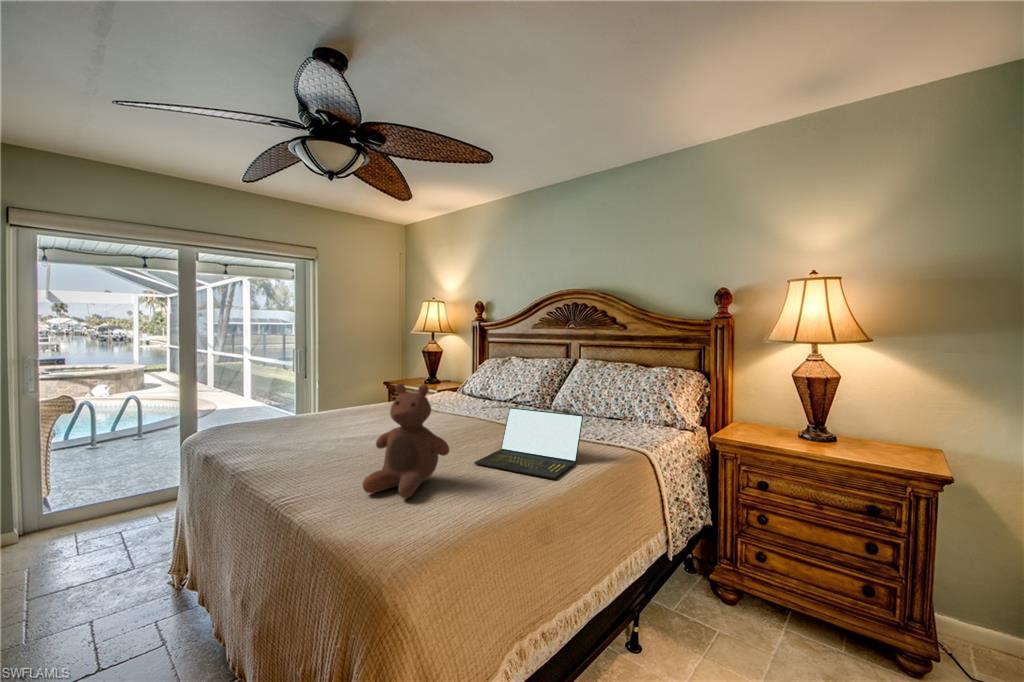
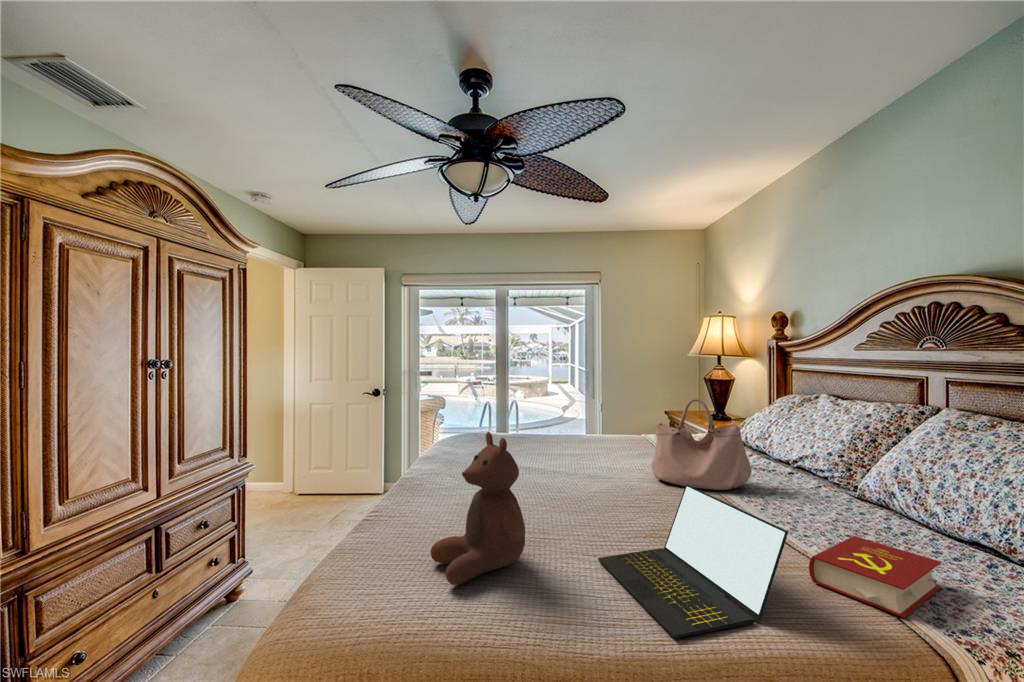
handbag: none [440,359,505,421] -> present [652,398,751,490]
book: none [575,422,617,448] -> present [809,536,942,618]

